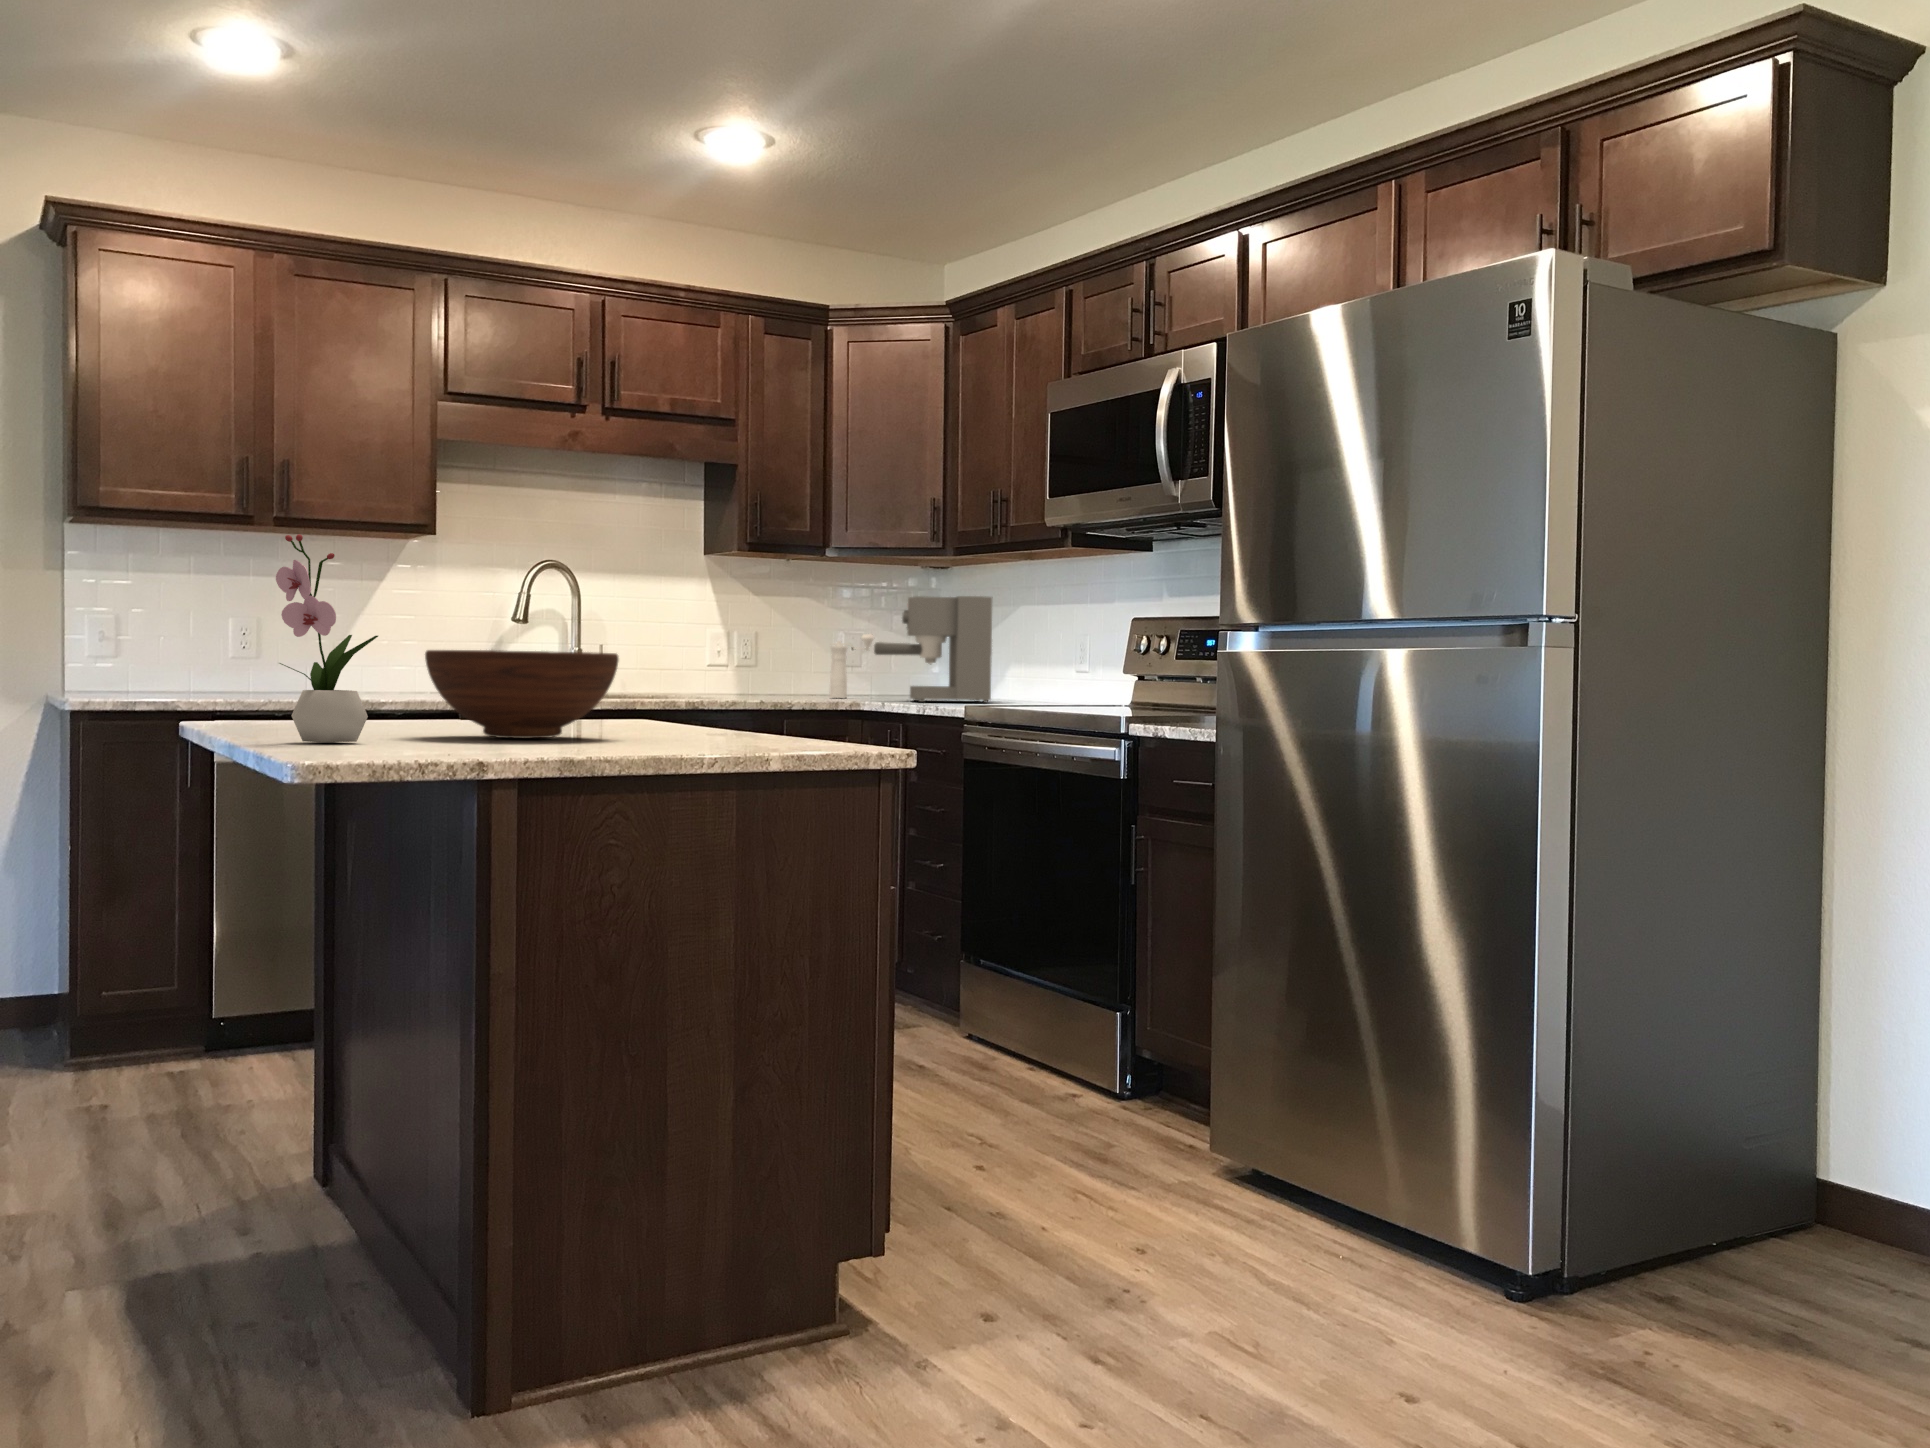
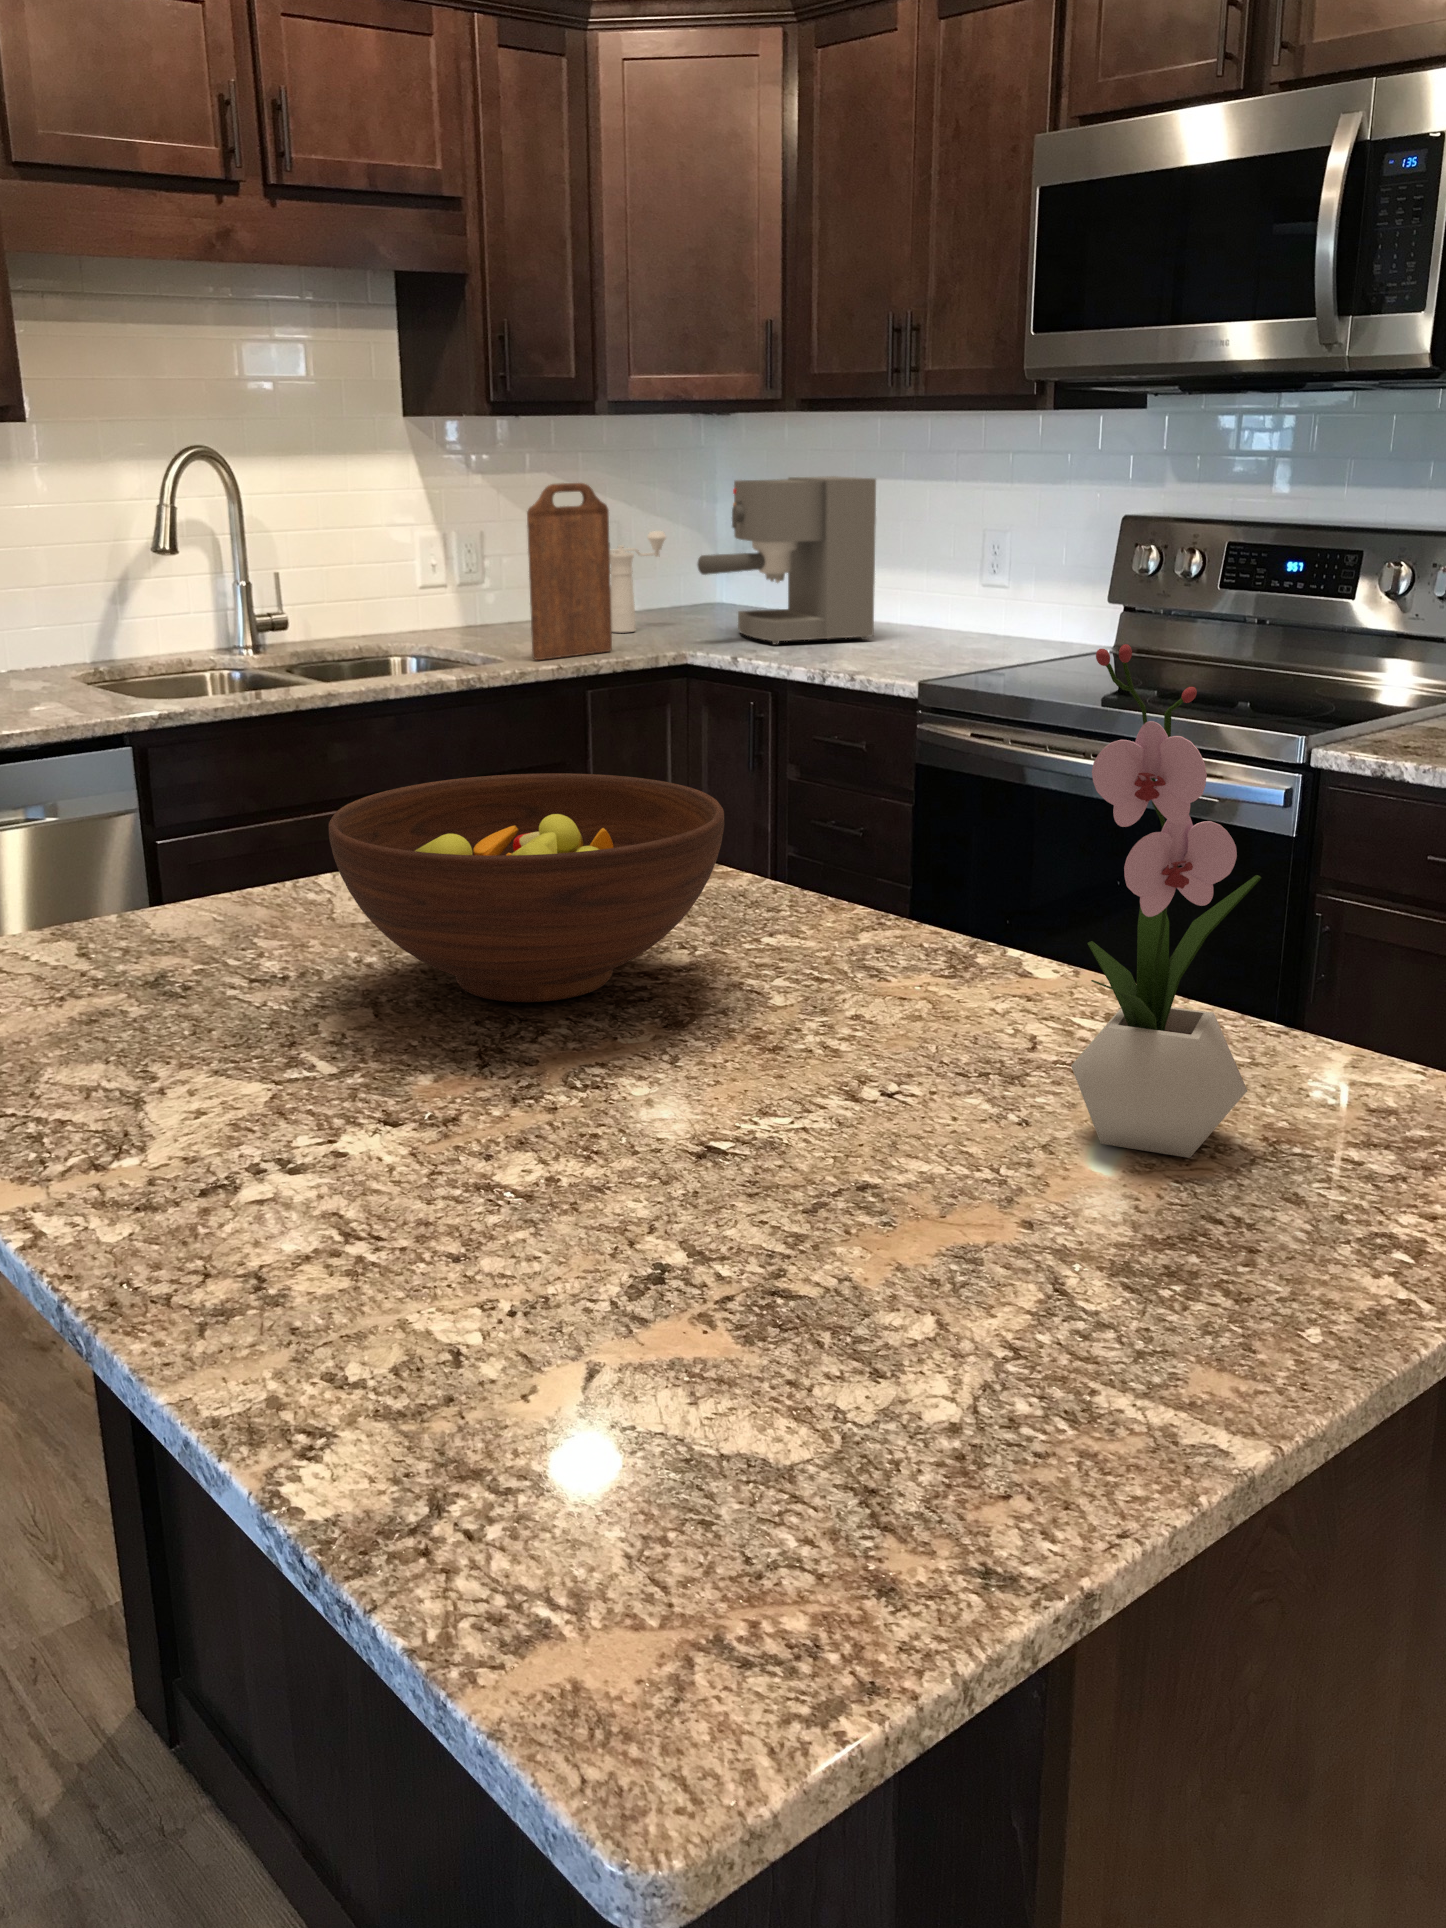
flower arrangement: present [276,534,378,743] -> present [1071,644,1261,1158]
cutting board: none [750,590,810,701] -> present [527,483,612,660]

